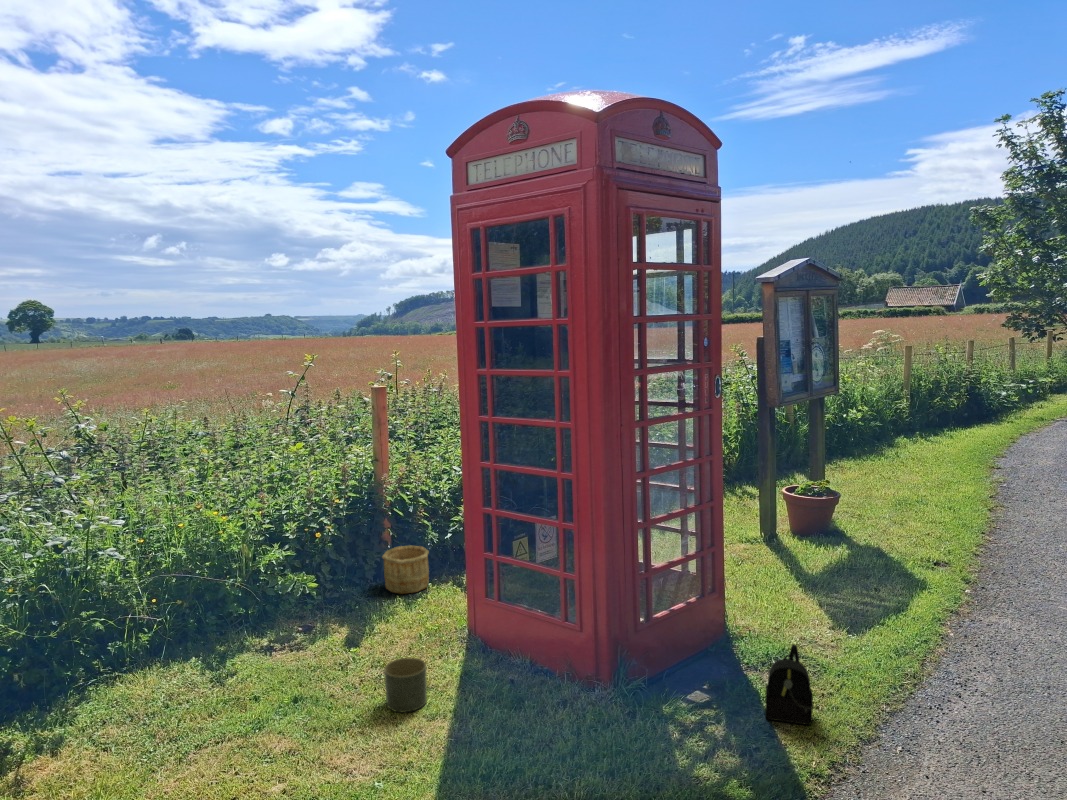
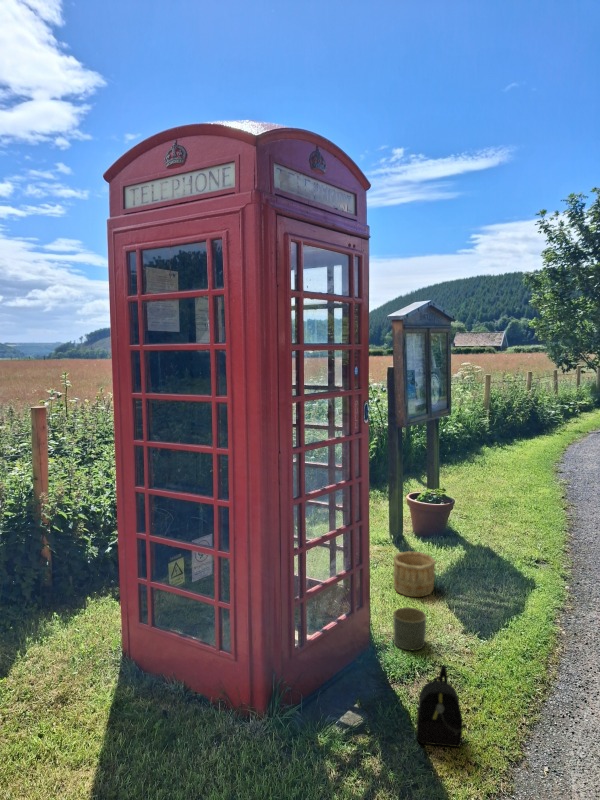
wooden bucket: present [382,546,429,594] -> present [393,551,436,597]
planter: present [384,658,427,712] -> present [393,607,426,650]

